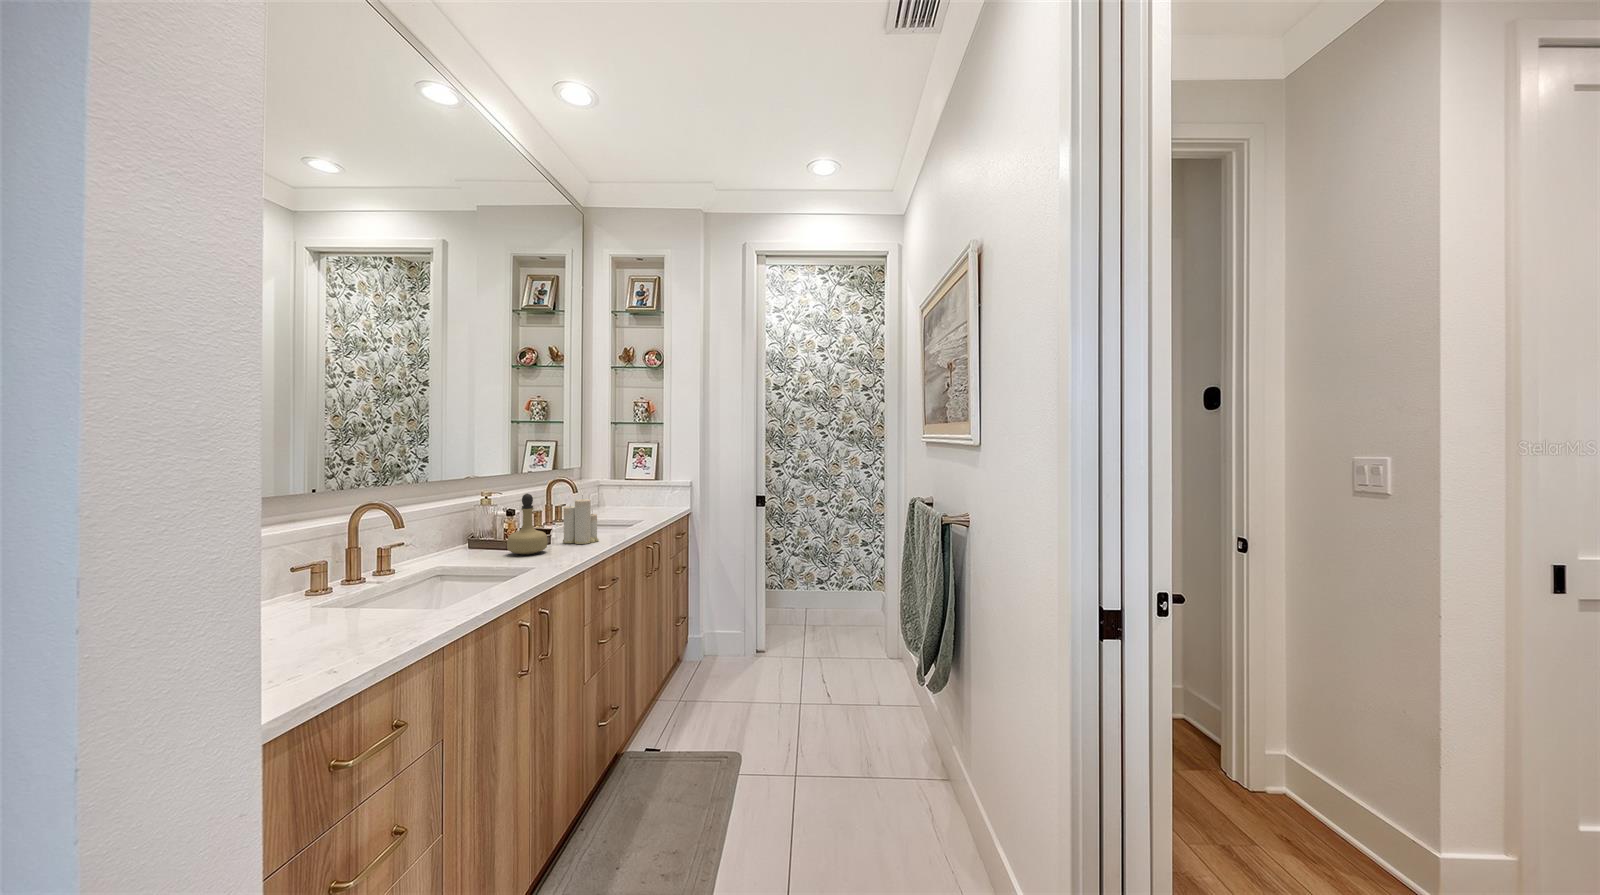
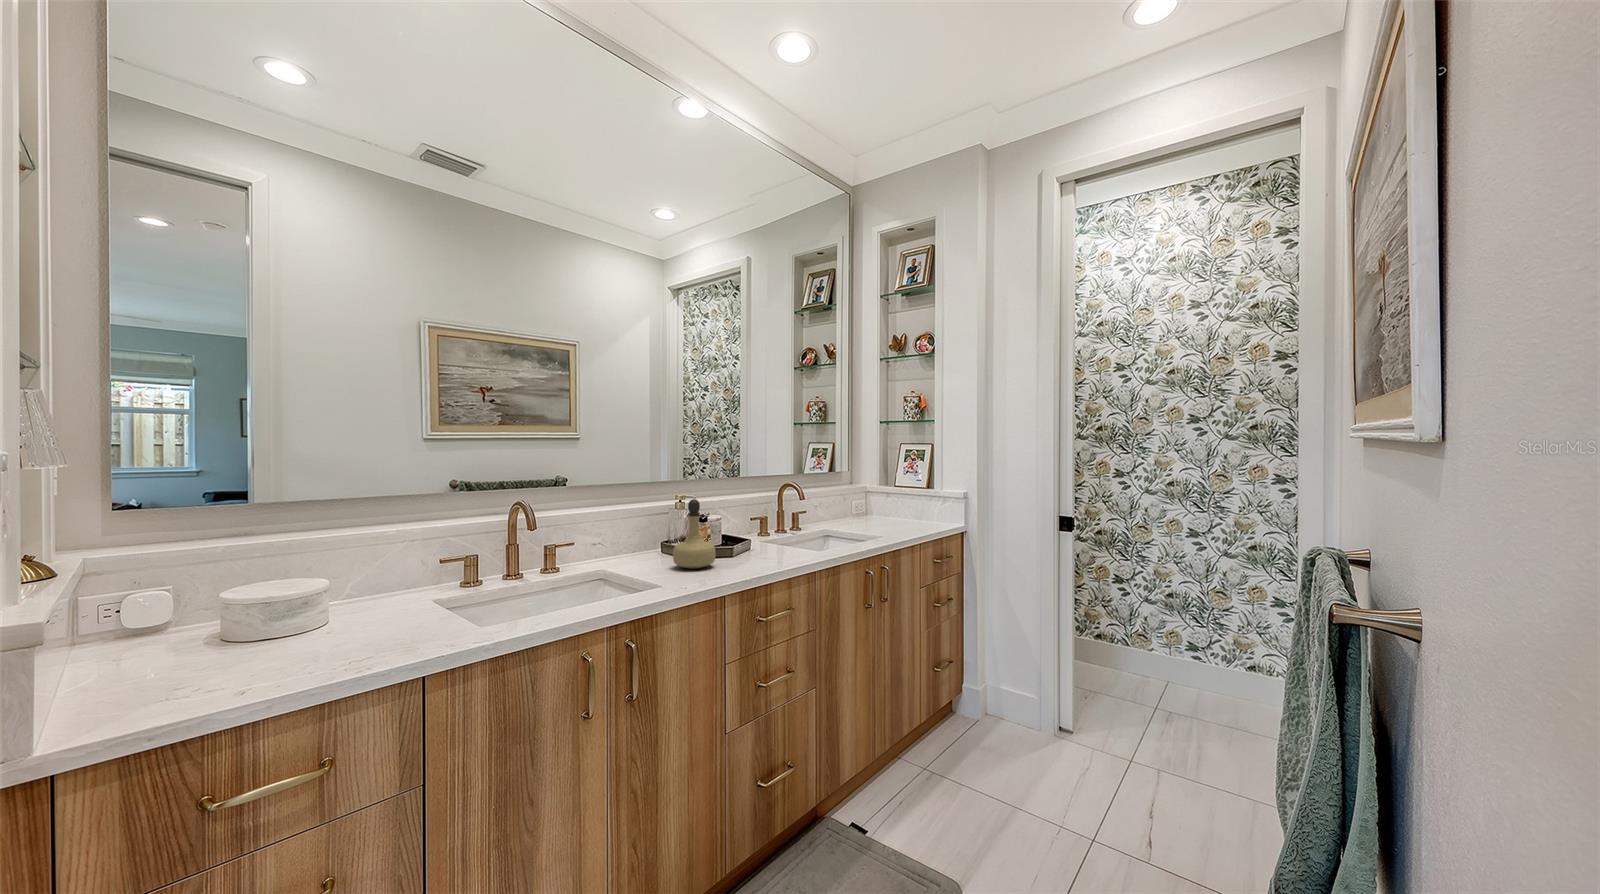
candle: present [563,499,599,544] -> none [750,503,787,563]

